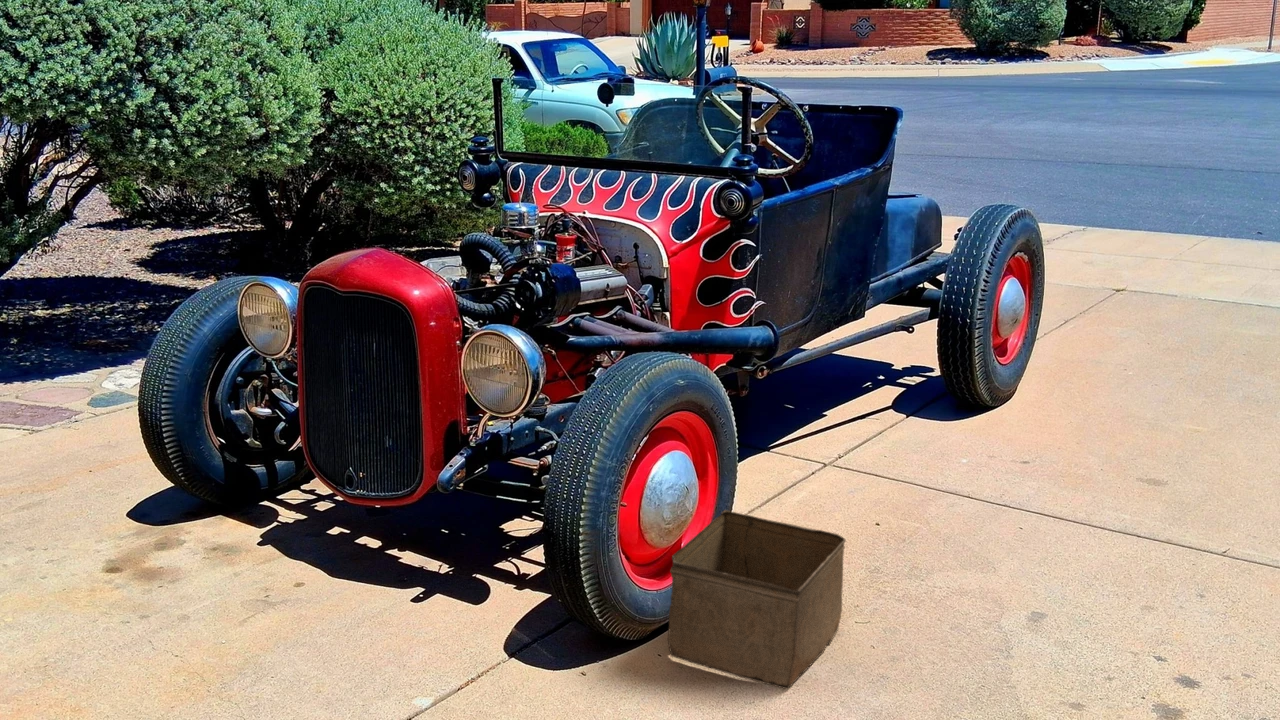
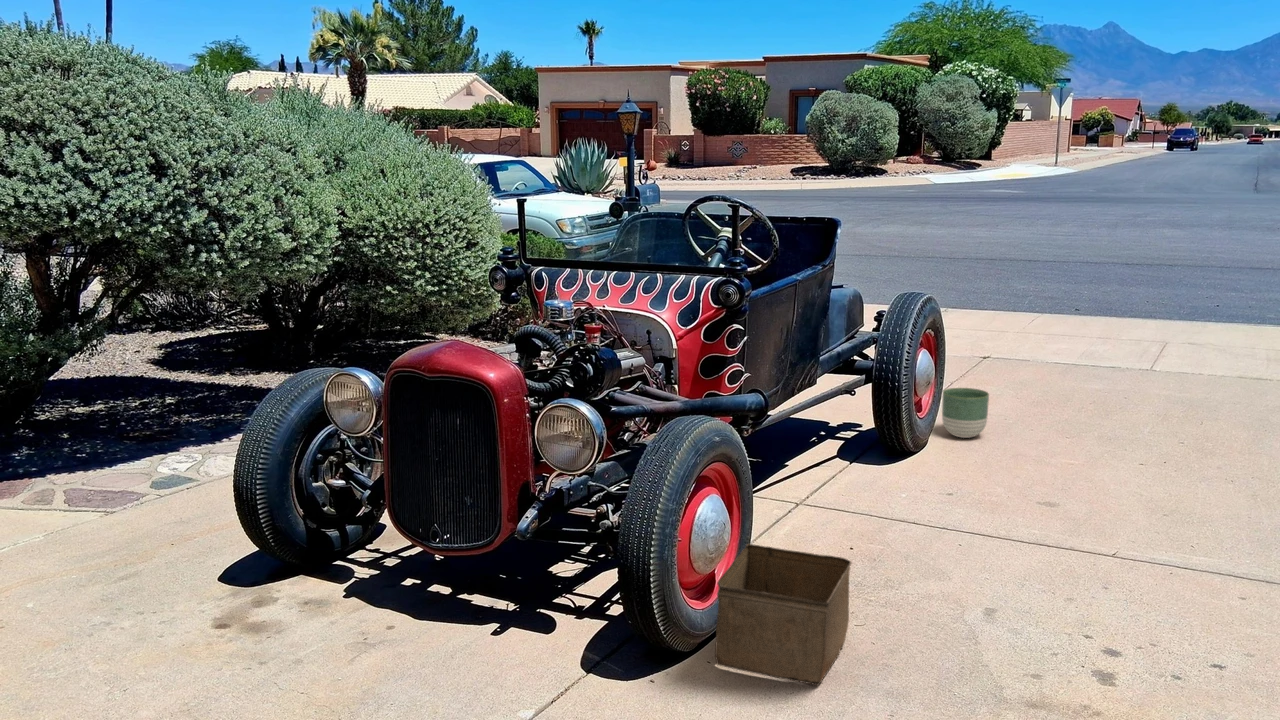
planter: none [1027,325,1086,387] -> present [942,388,989,438]

